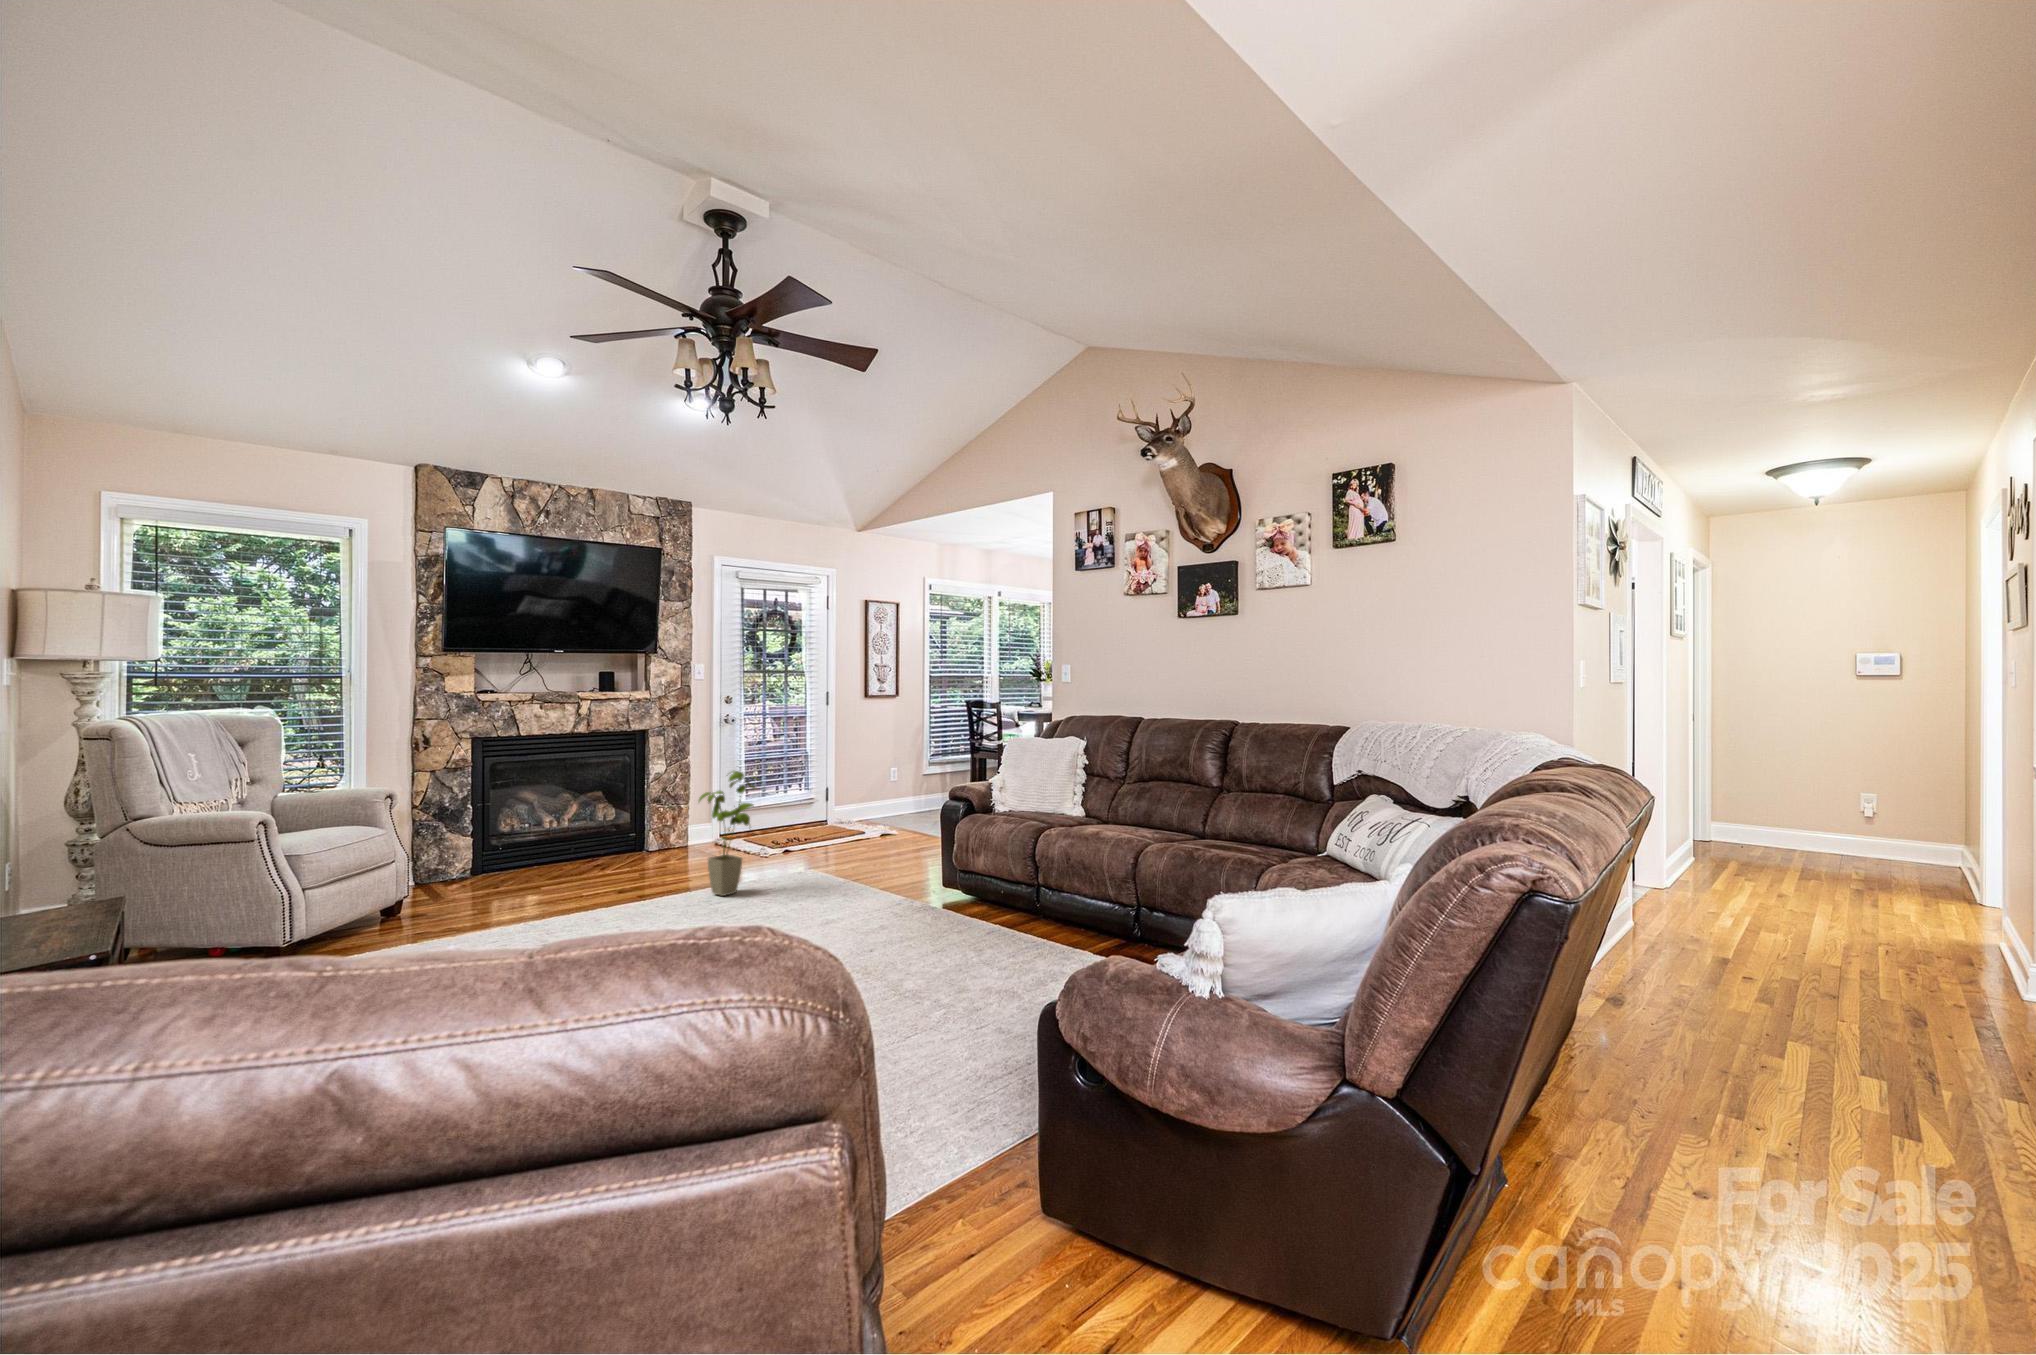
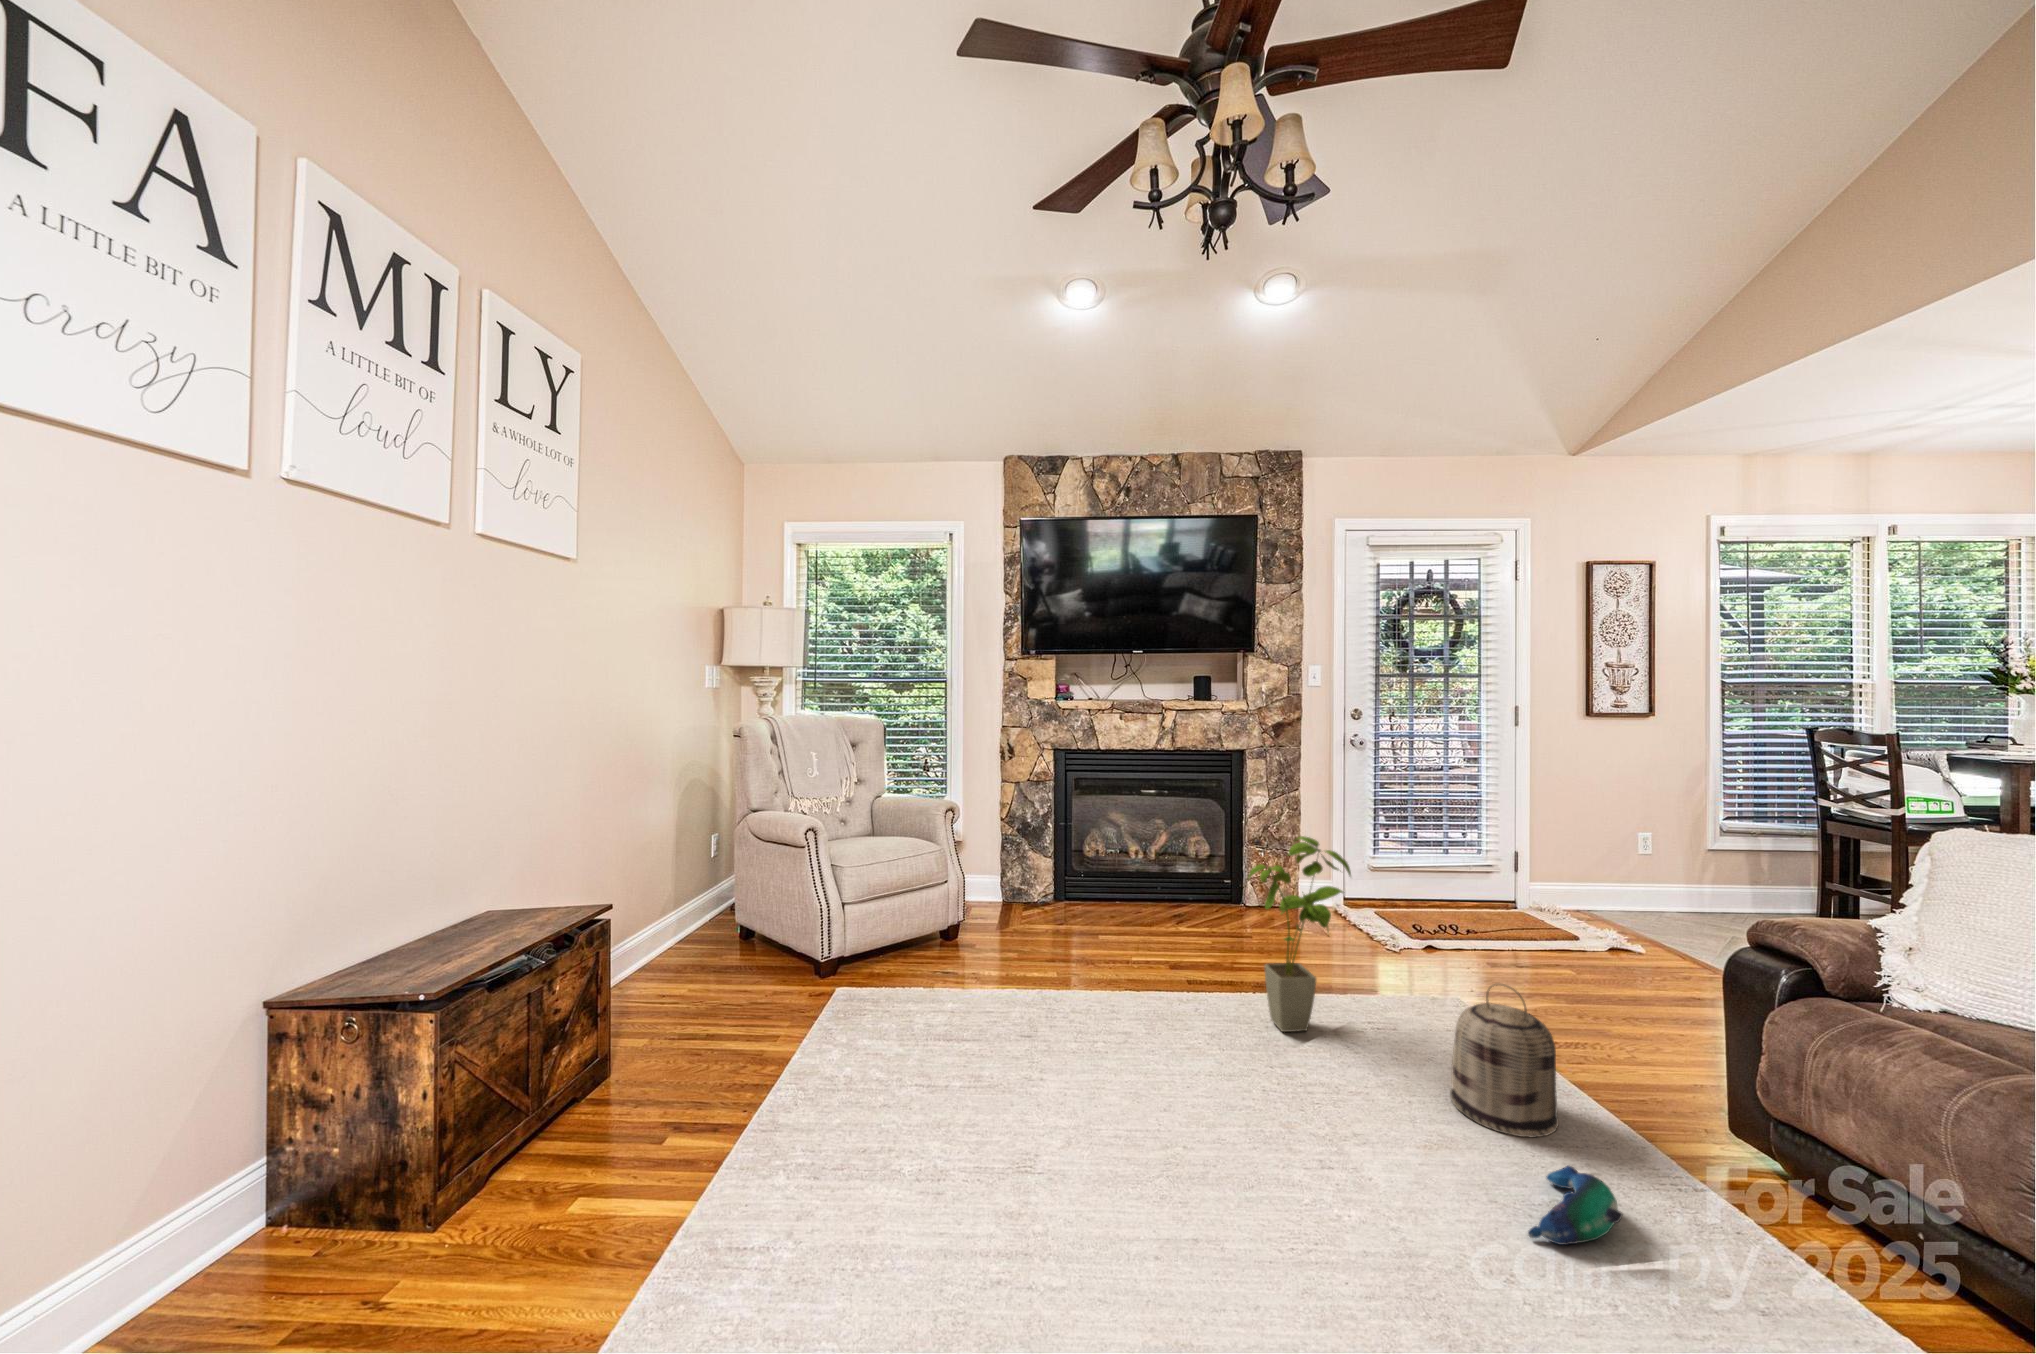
basket: none [822,828,871,900] -> present [1450,984,1559,1137]
plush toy: none [867,893,901,920] -> present [1528,1166,1623,1245]

